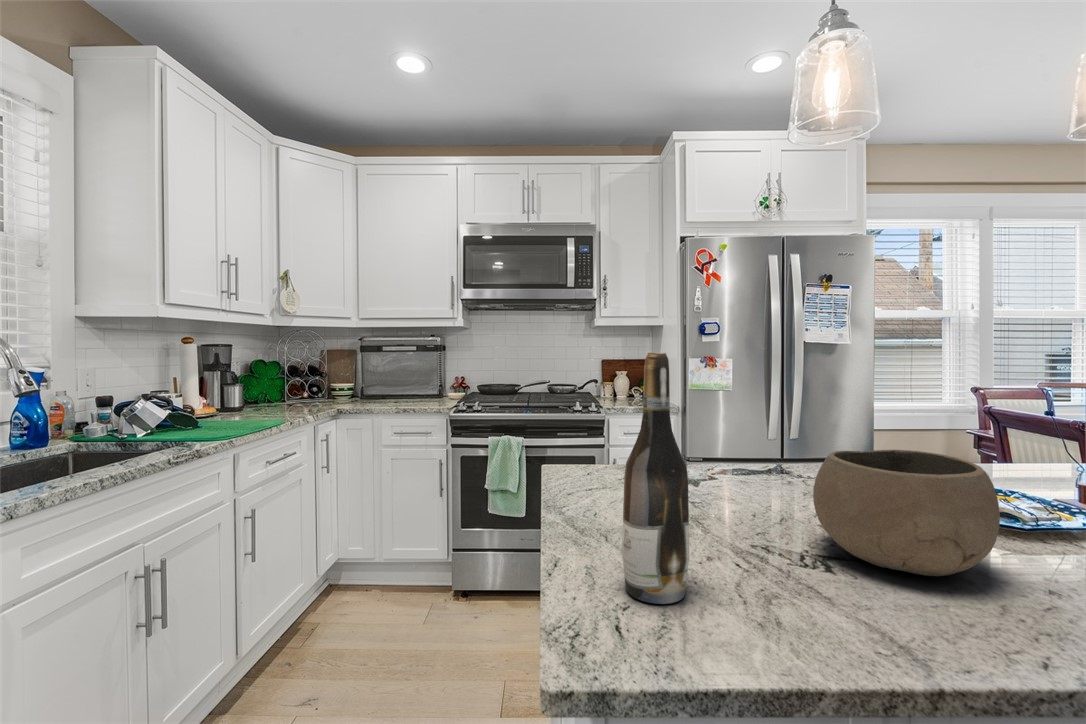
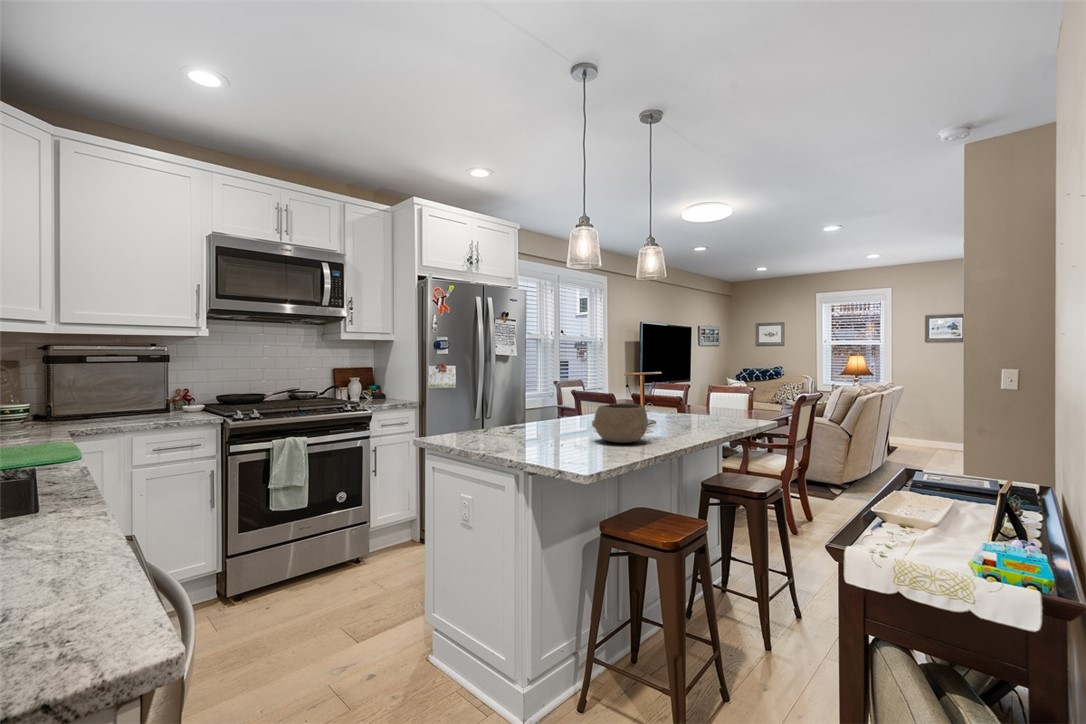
wine bottle: present [622,353,689,604] -> none [565,371,590,460]

